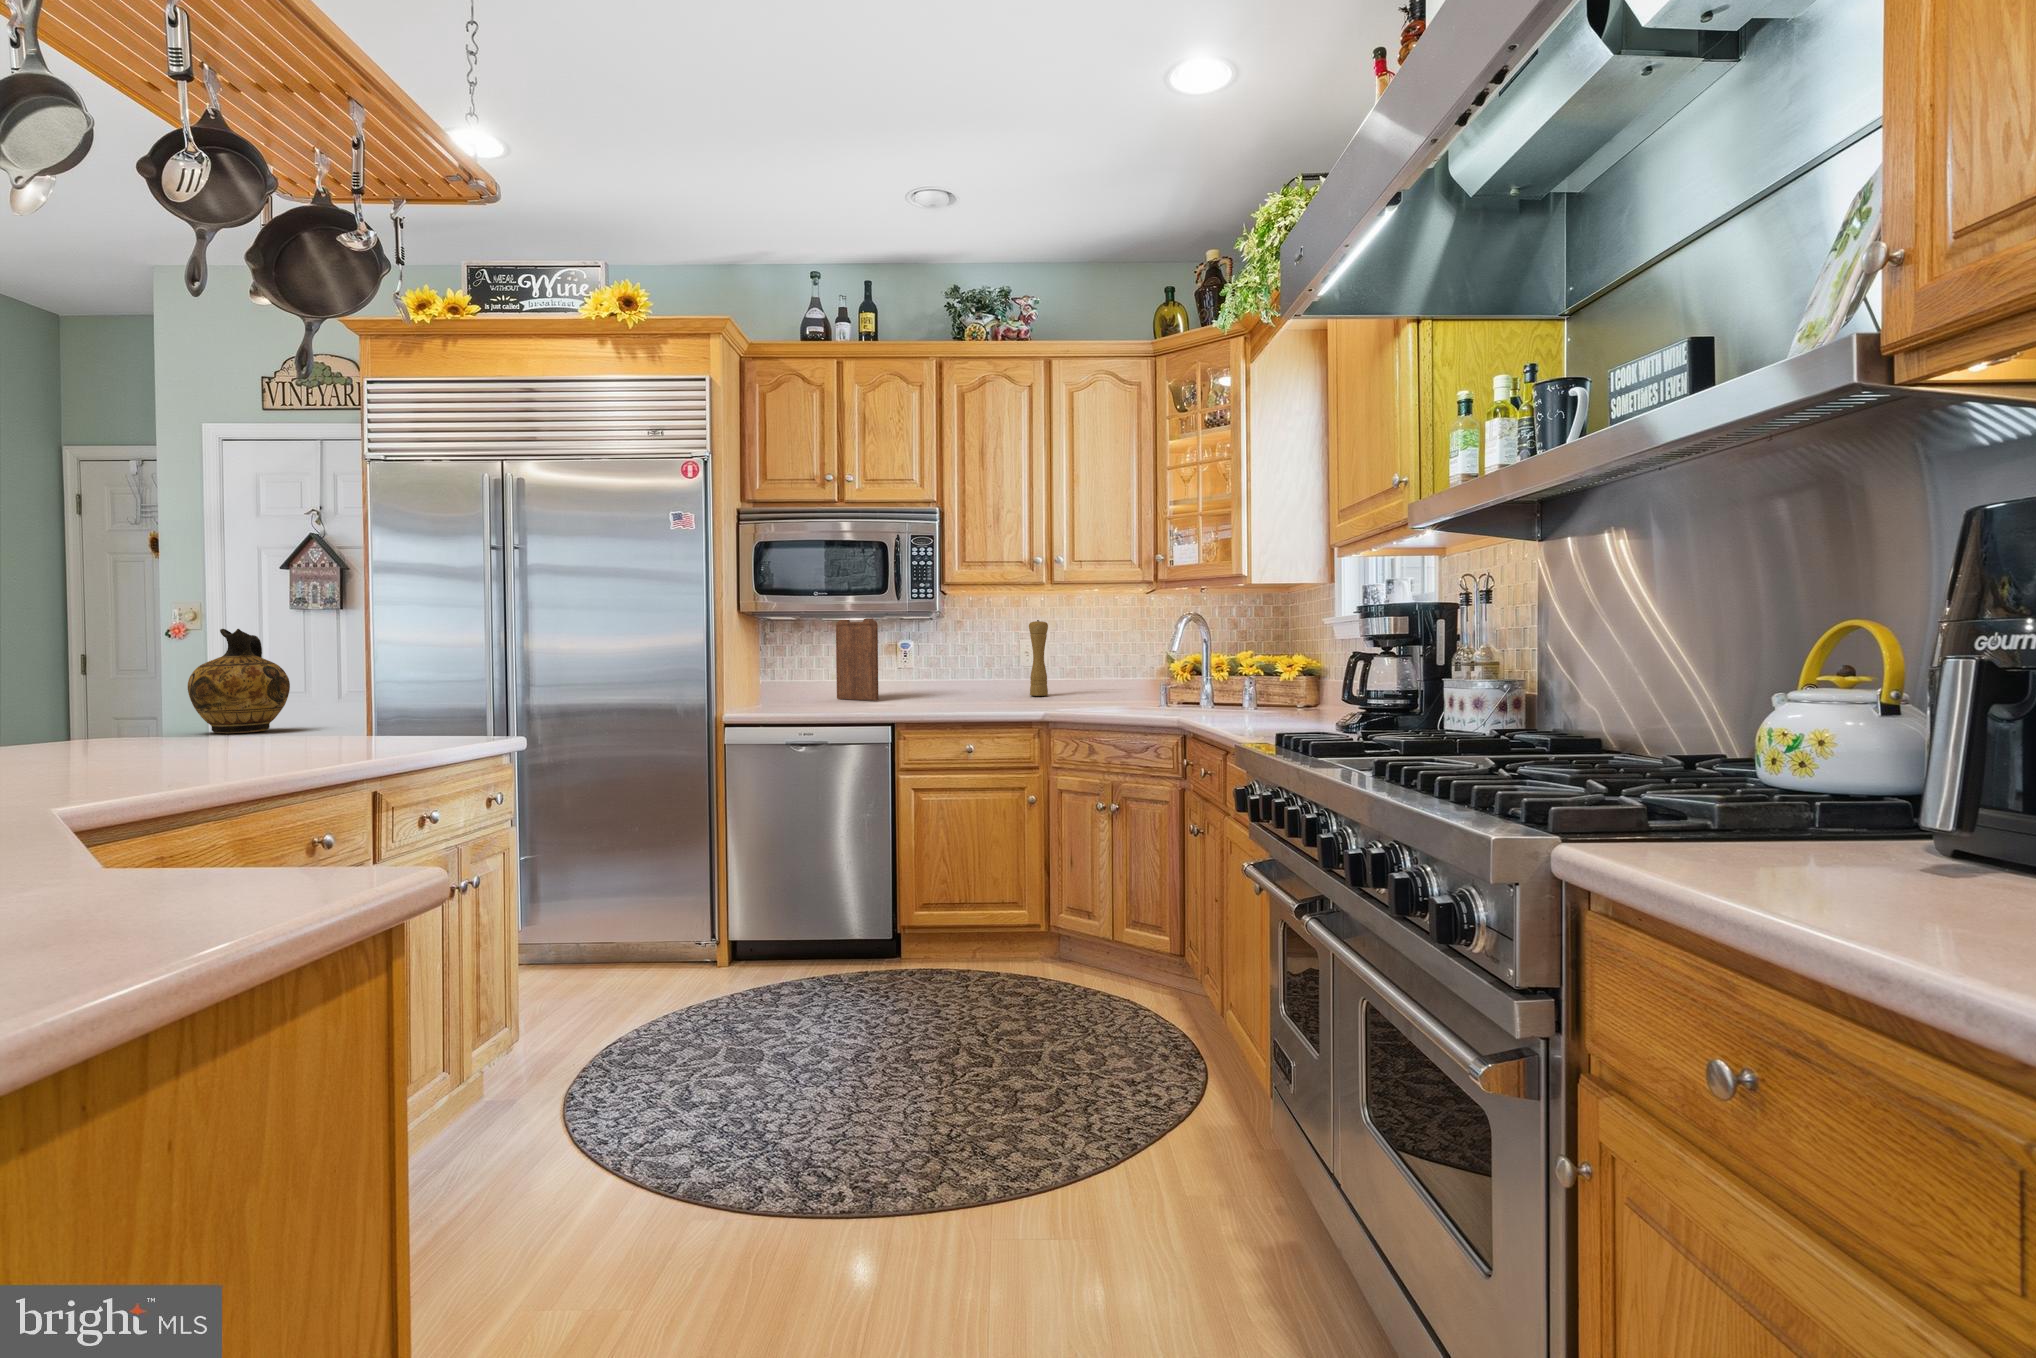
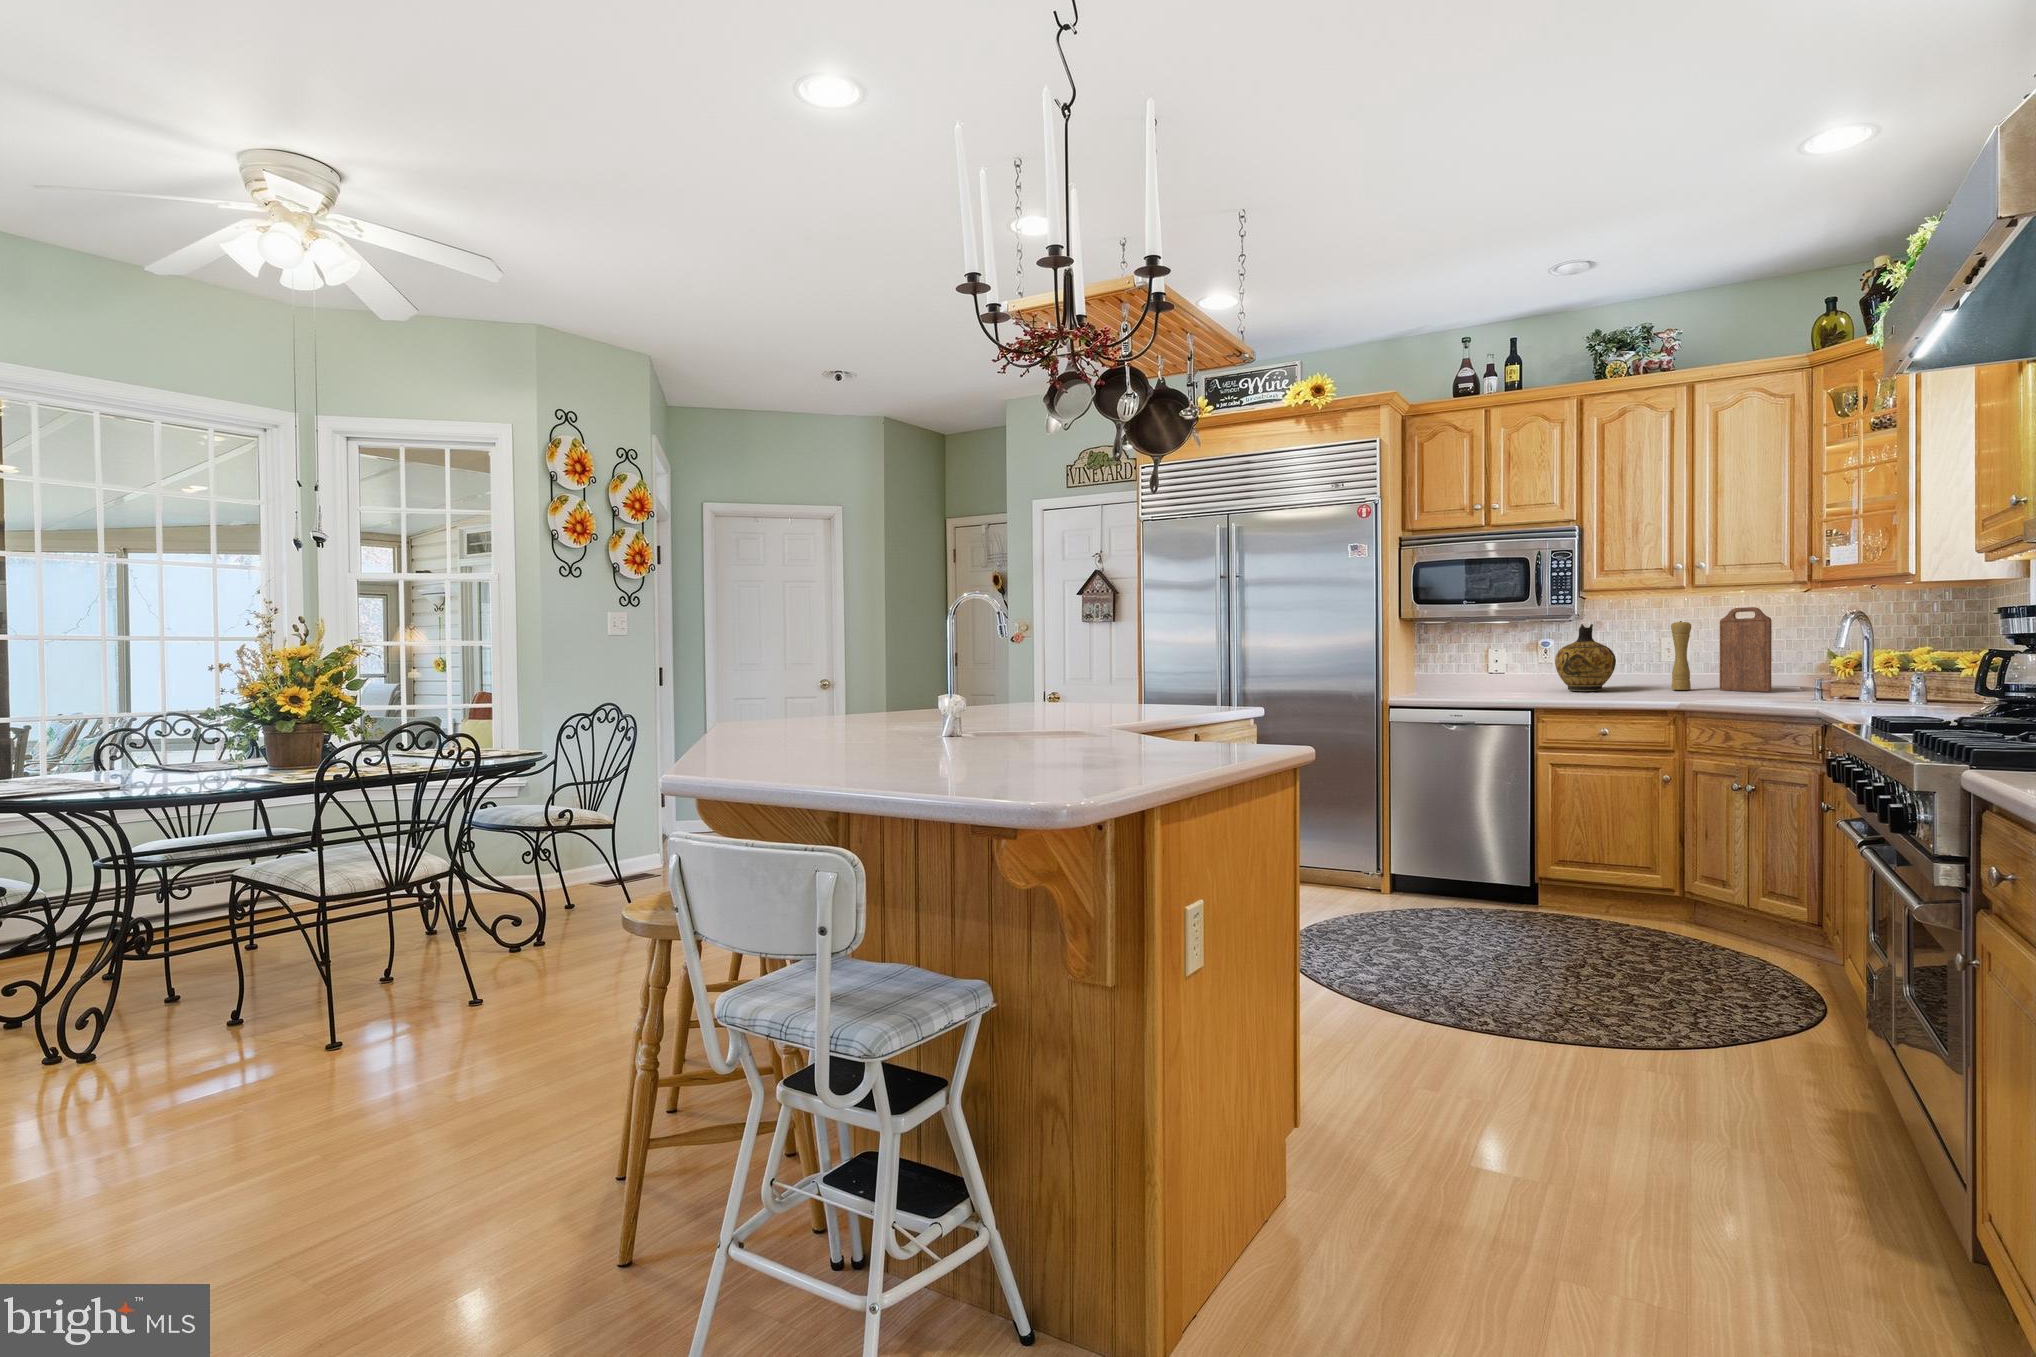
cutting board: present [836,619,878,700] -> present [1720,607,1772,692]
ceramic jug: present [188,629,290,733] -> present [1555,624,1616,691]

